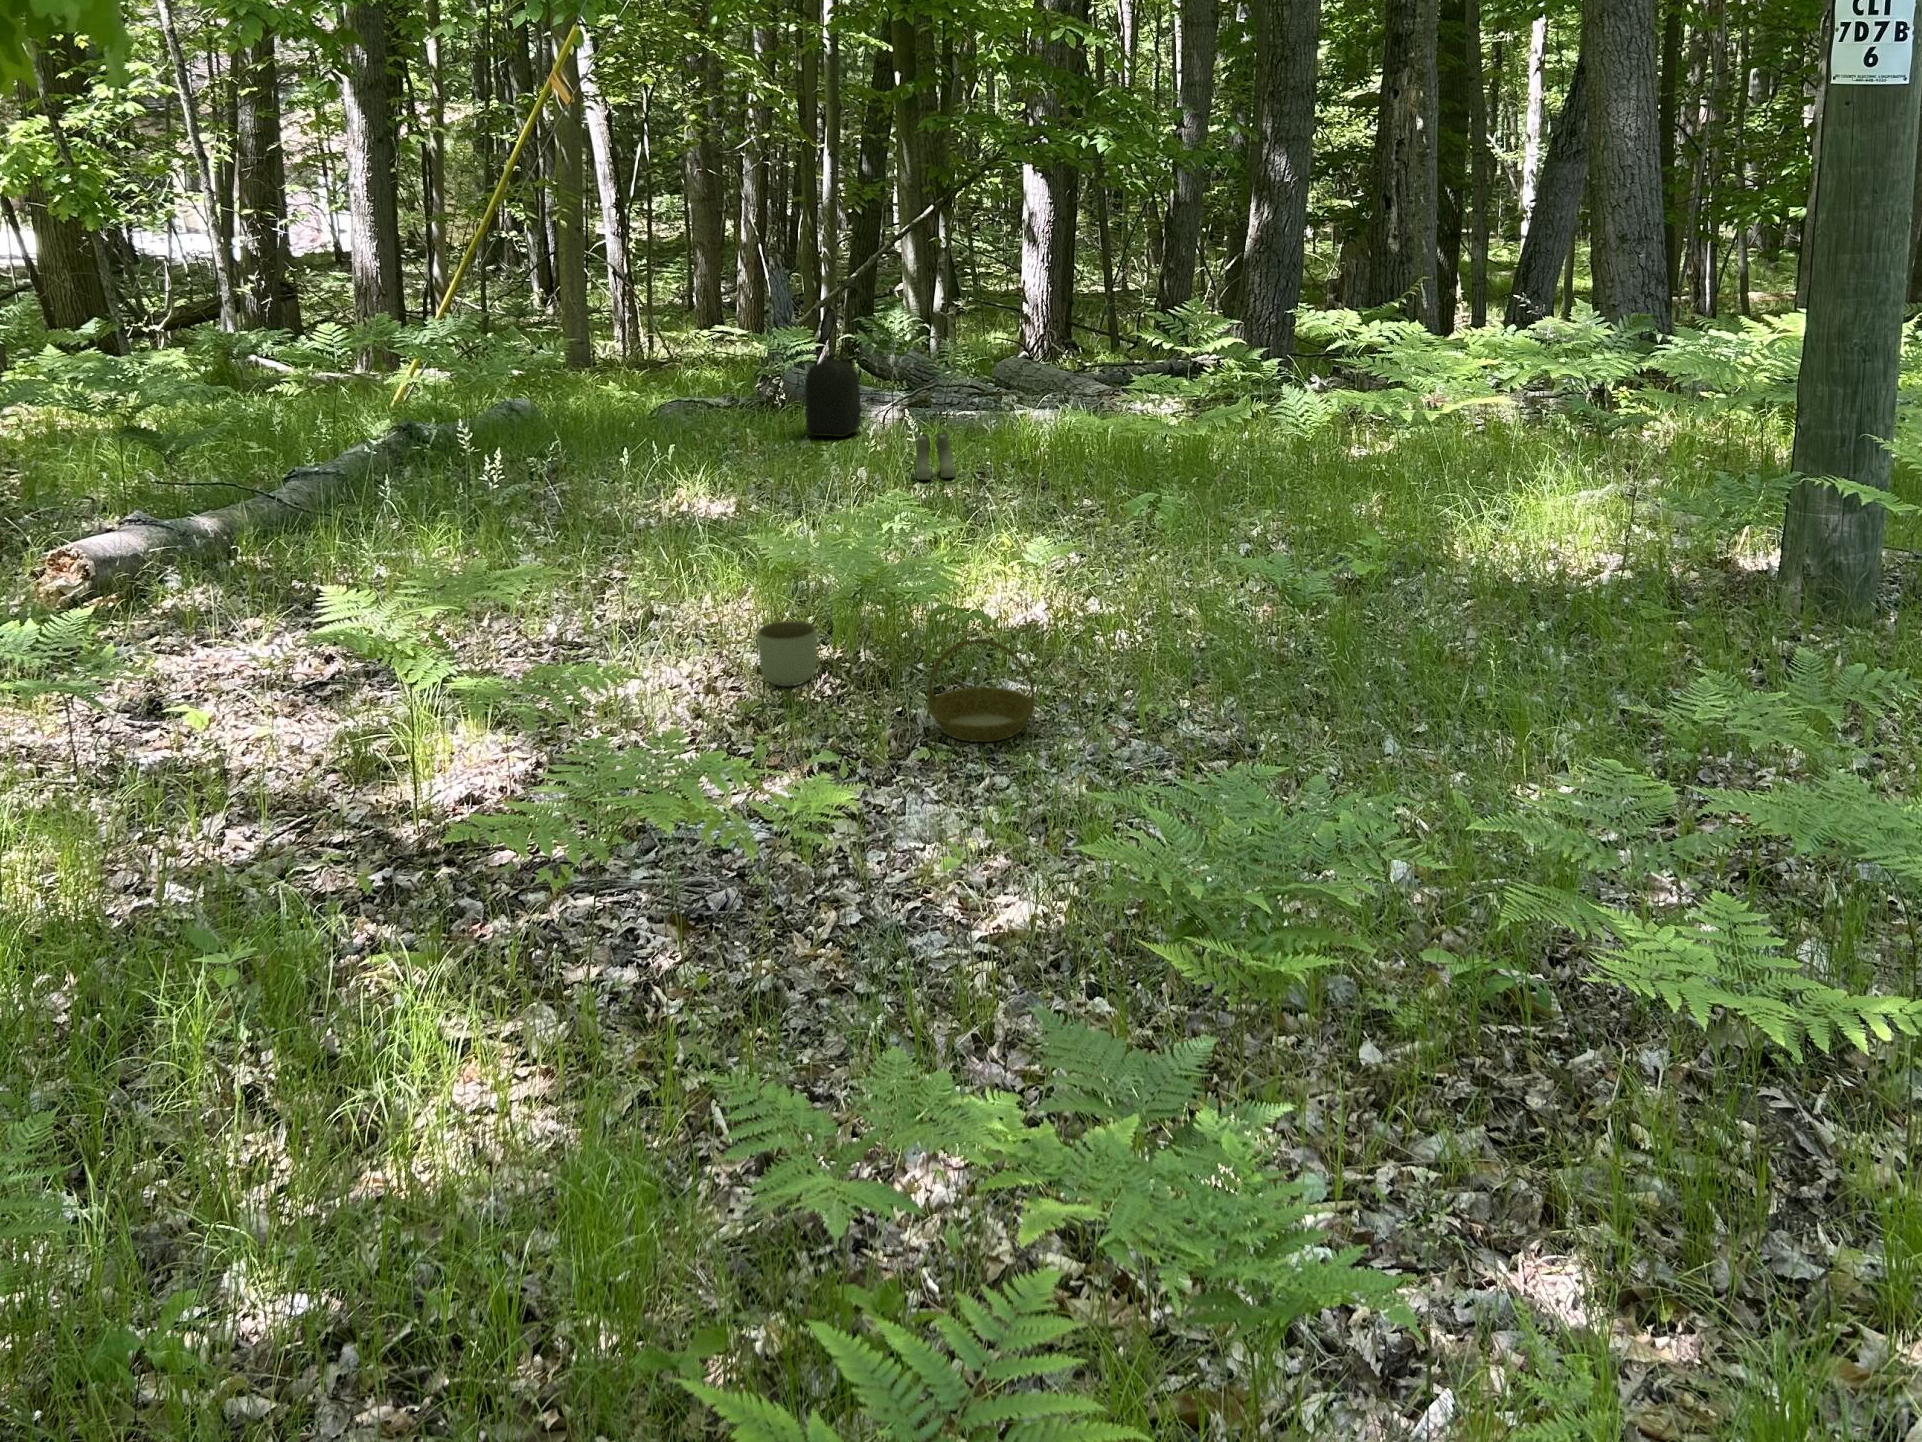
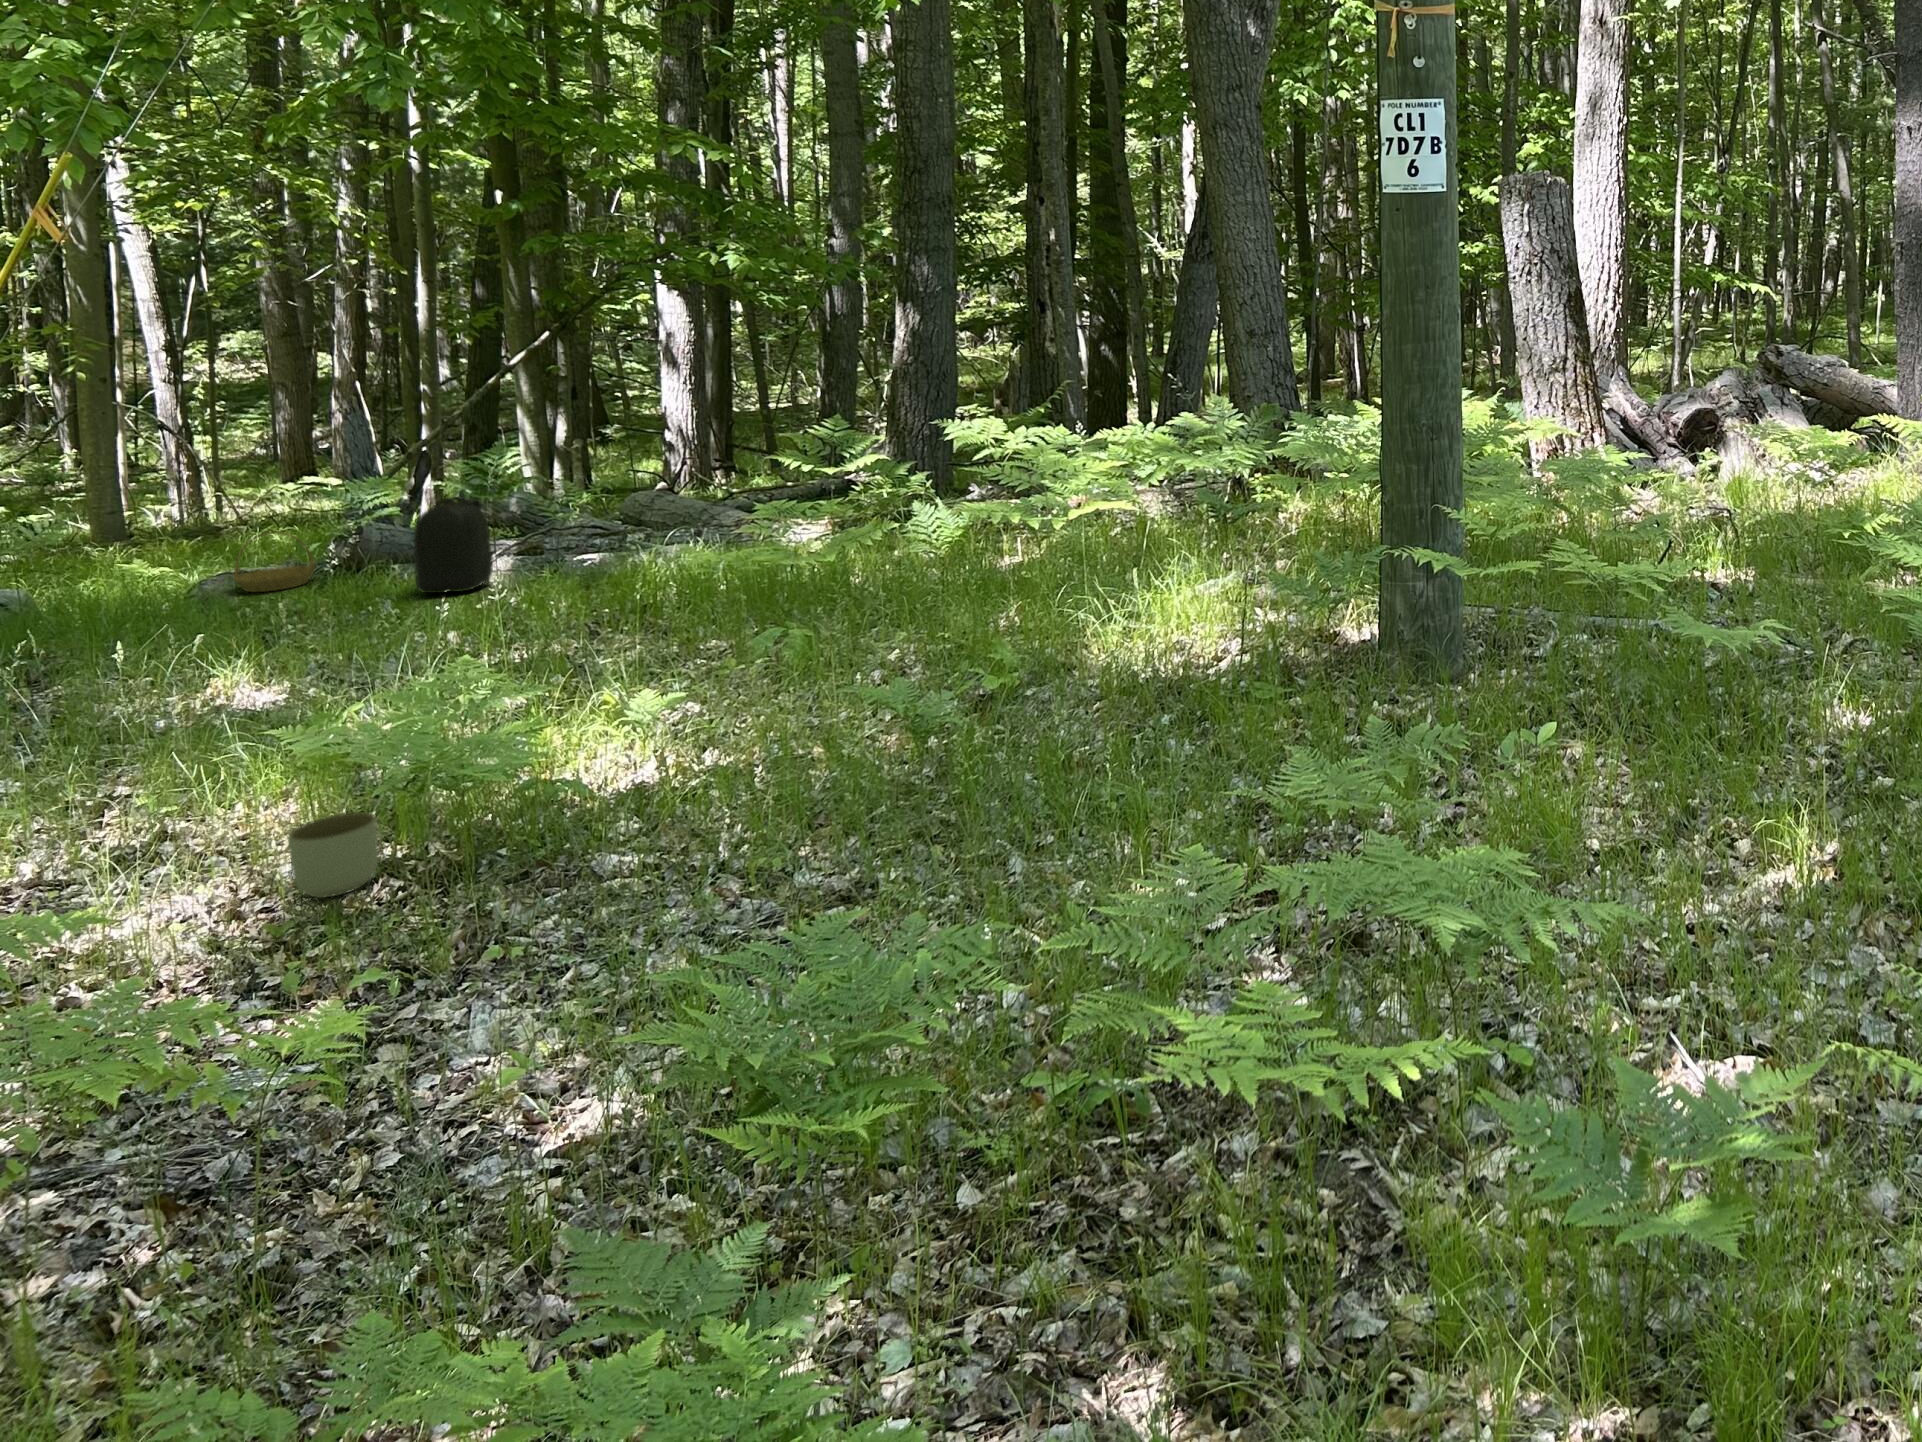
boots: present [915,433,954,480] -> none [556,572,607,629]
basket: present [927,639,1035,742] -> present [234,531,316,592]

